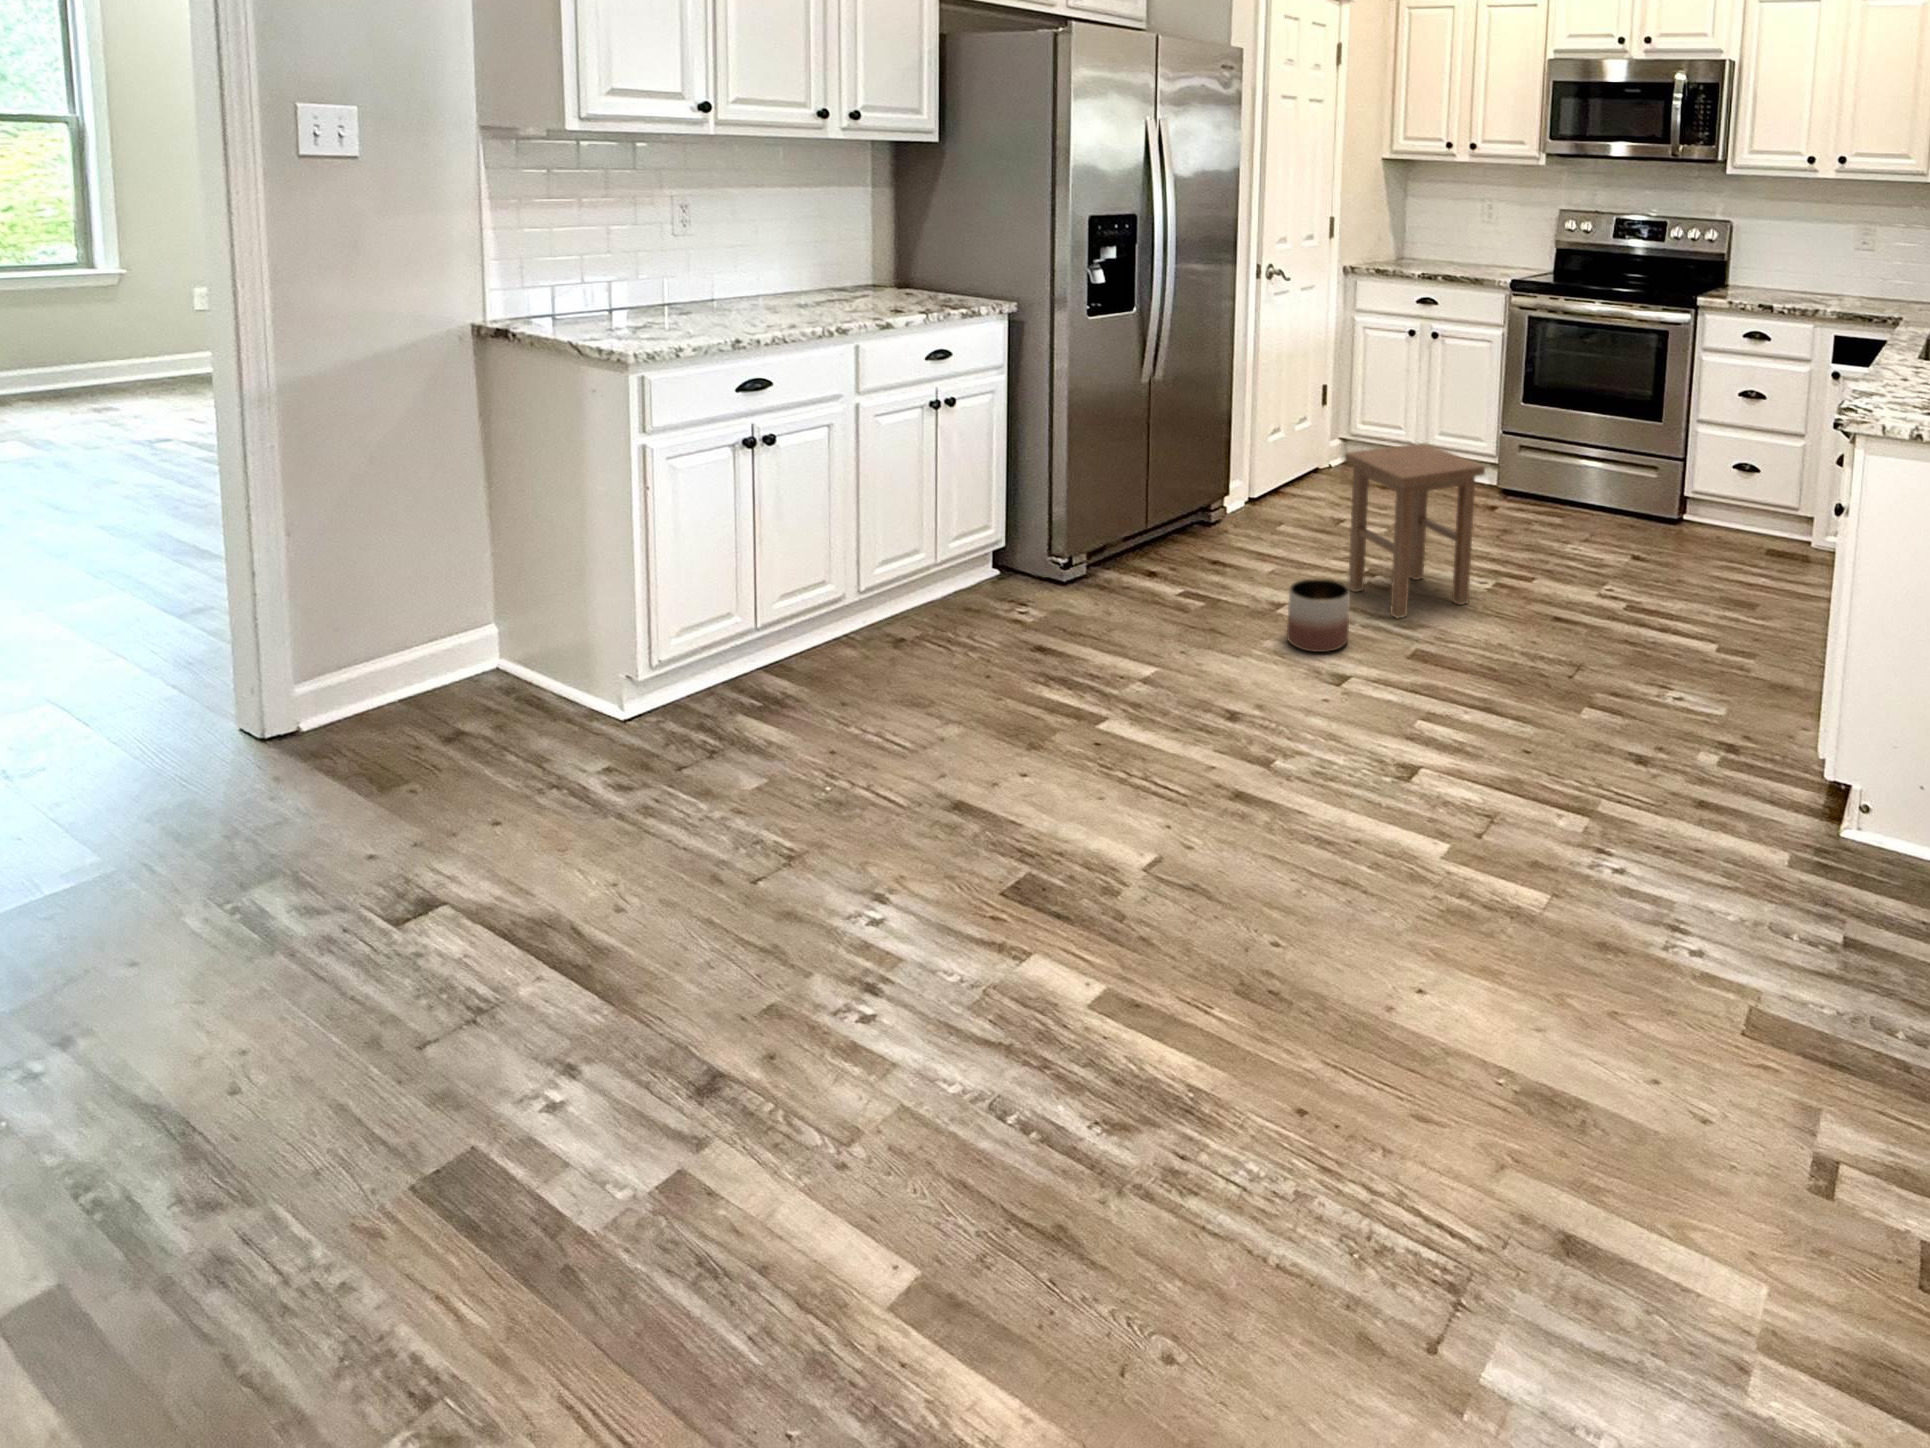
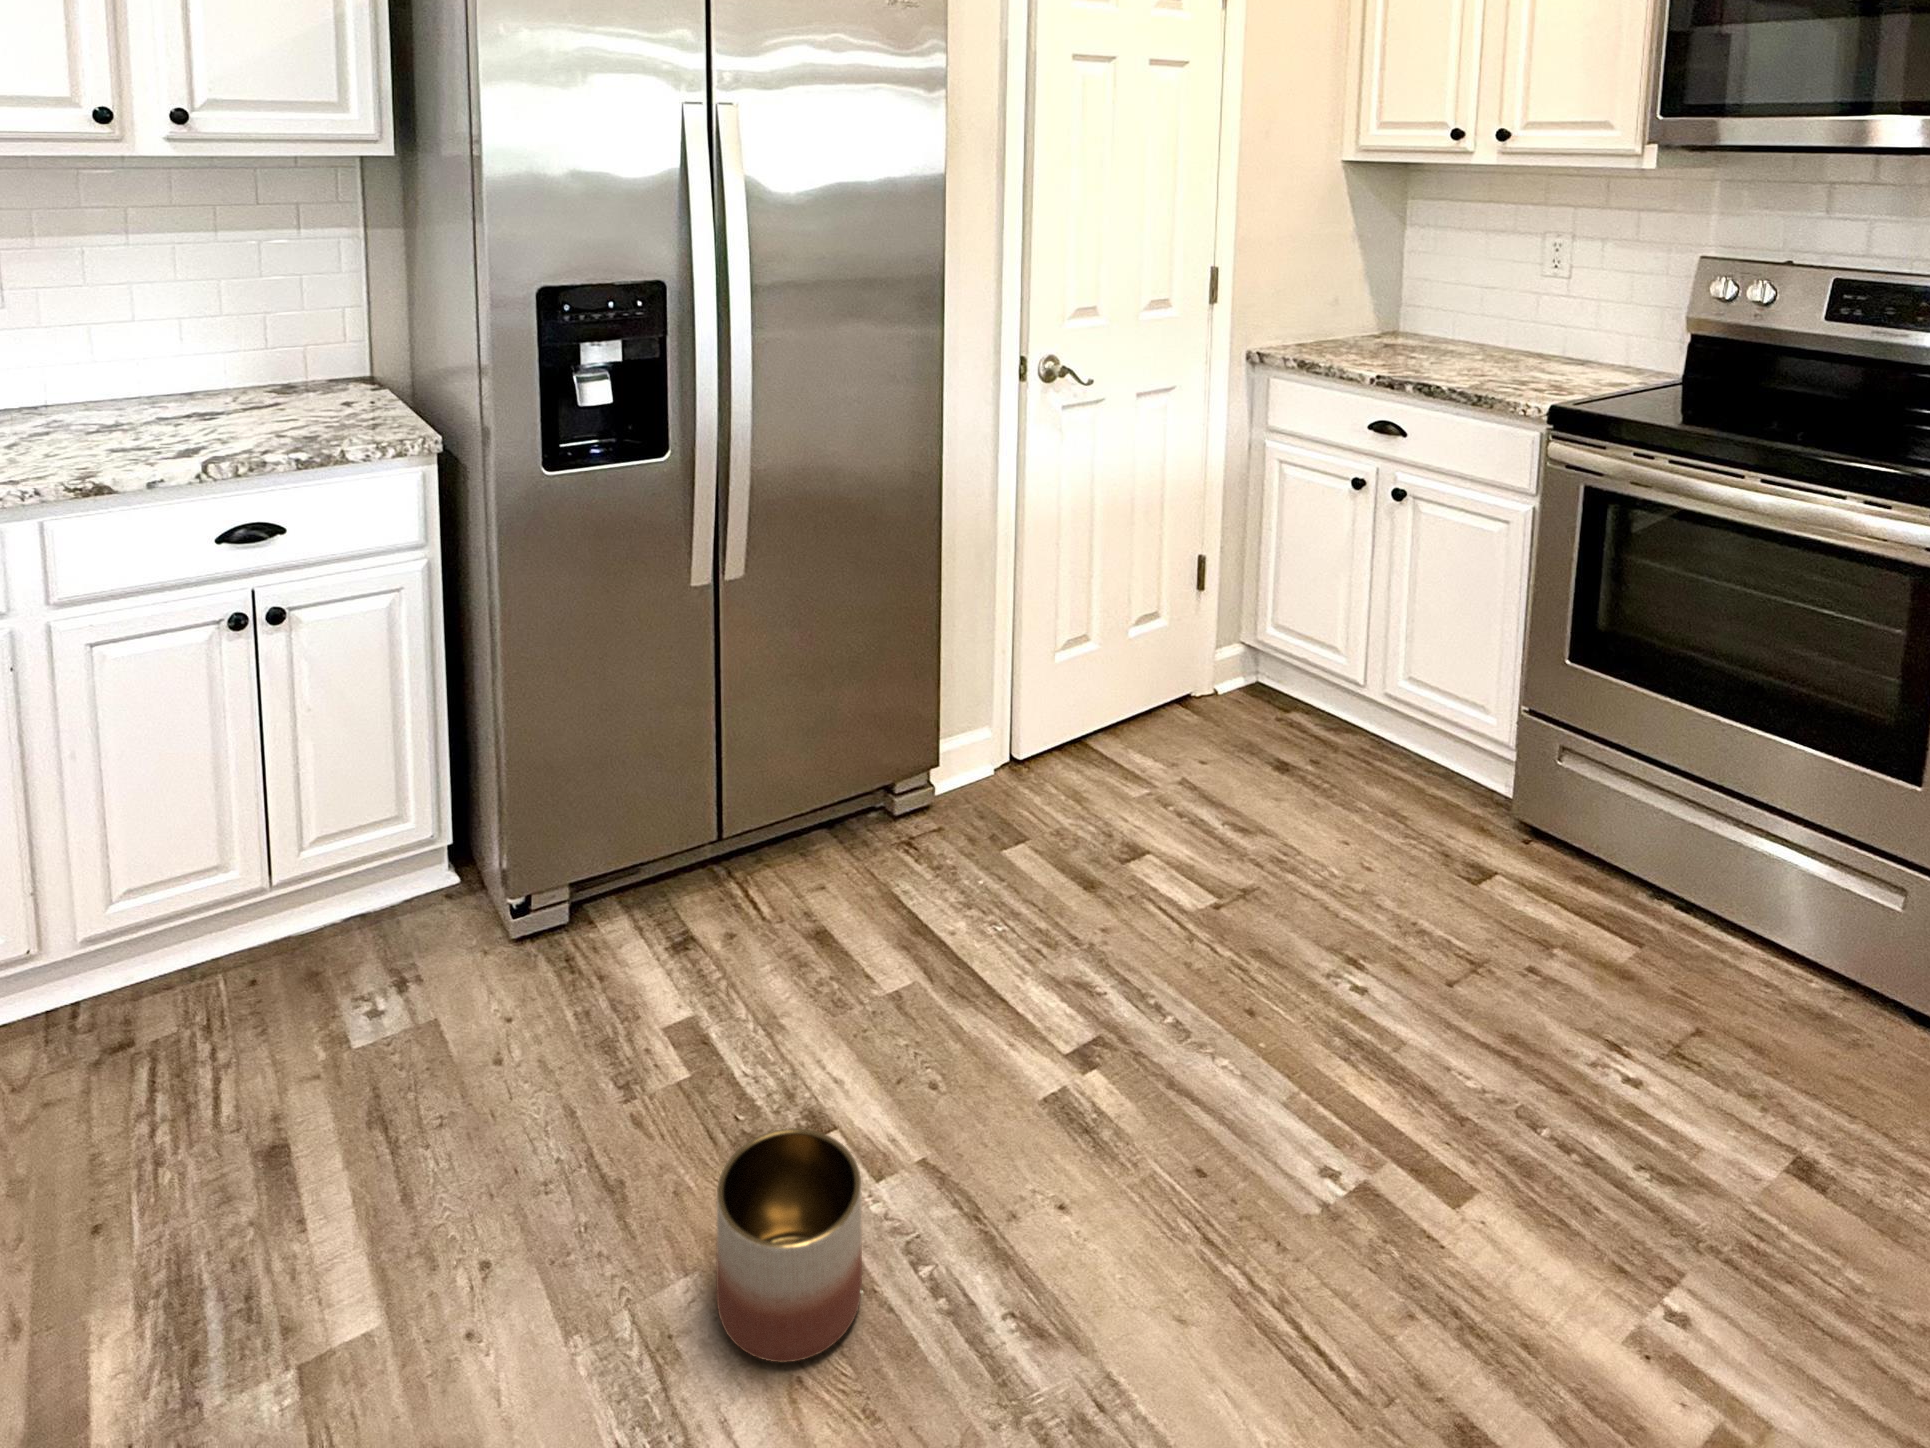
stool: present [1344,443,1485,618] -> none [989,799,1280,1261]

